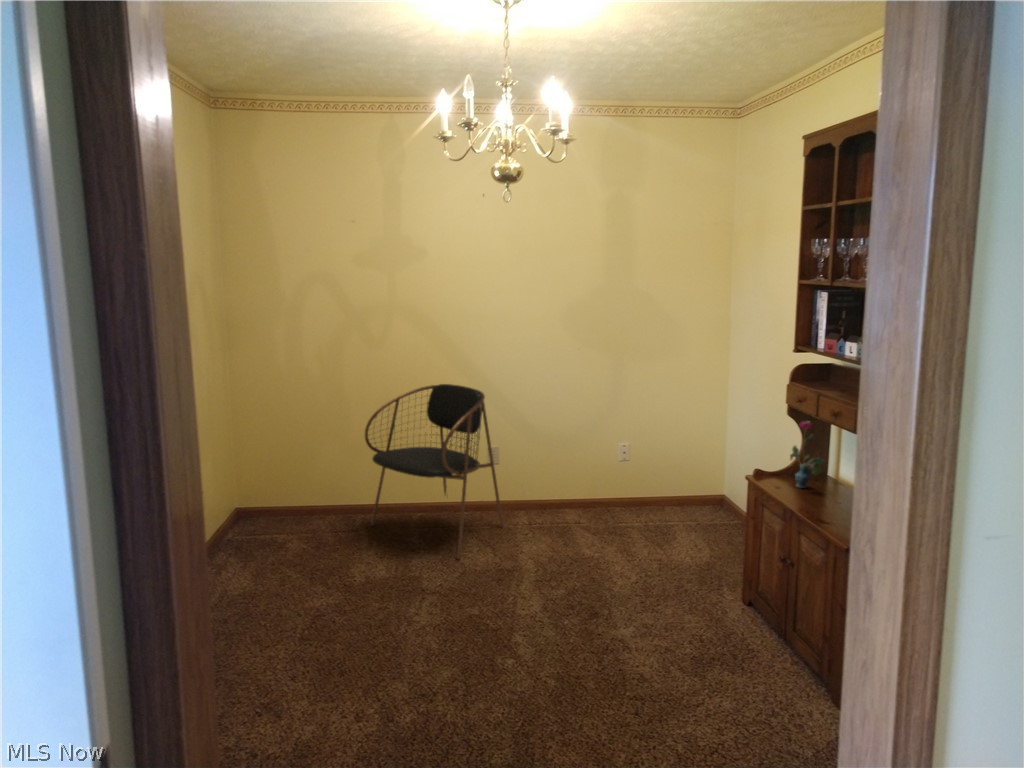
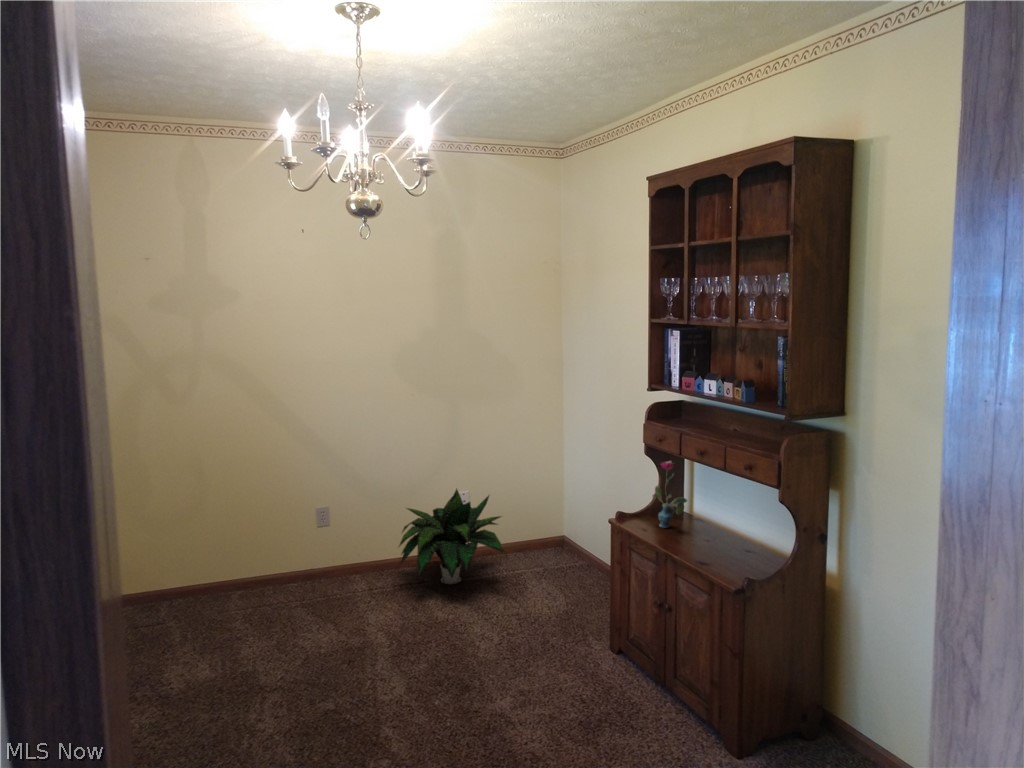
dining chair: present [365,384,503,559] -> none [155,437,334,648]
potted plant: none [559,442,658,529] -> present [399,489,505,584]

